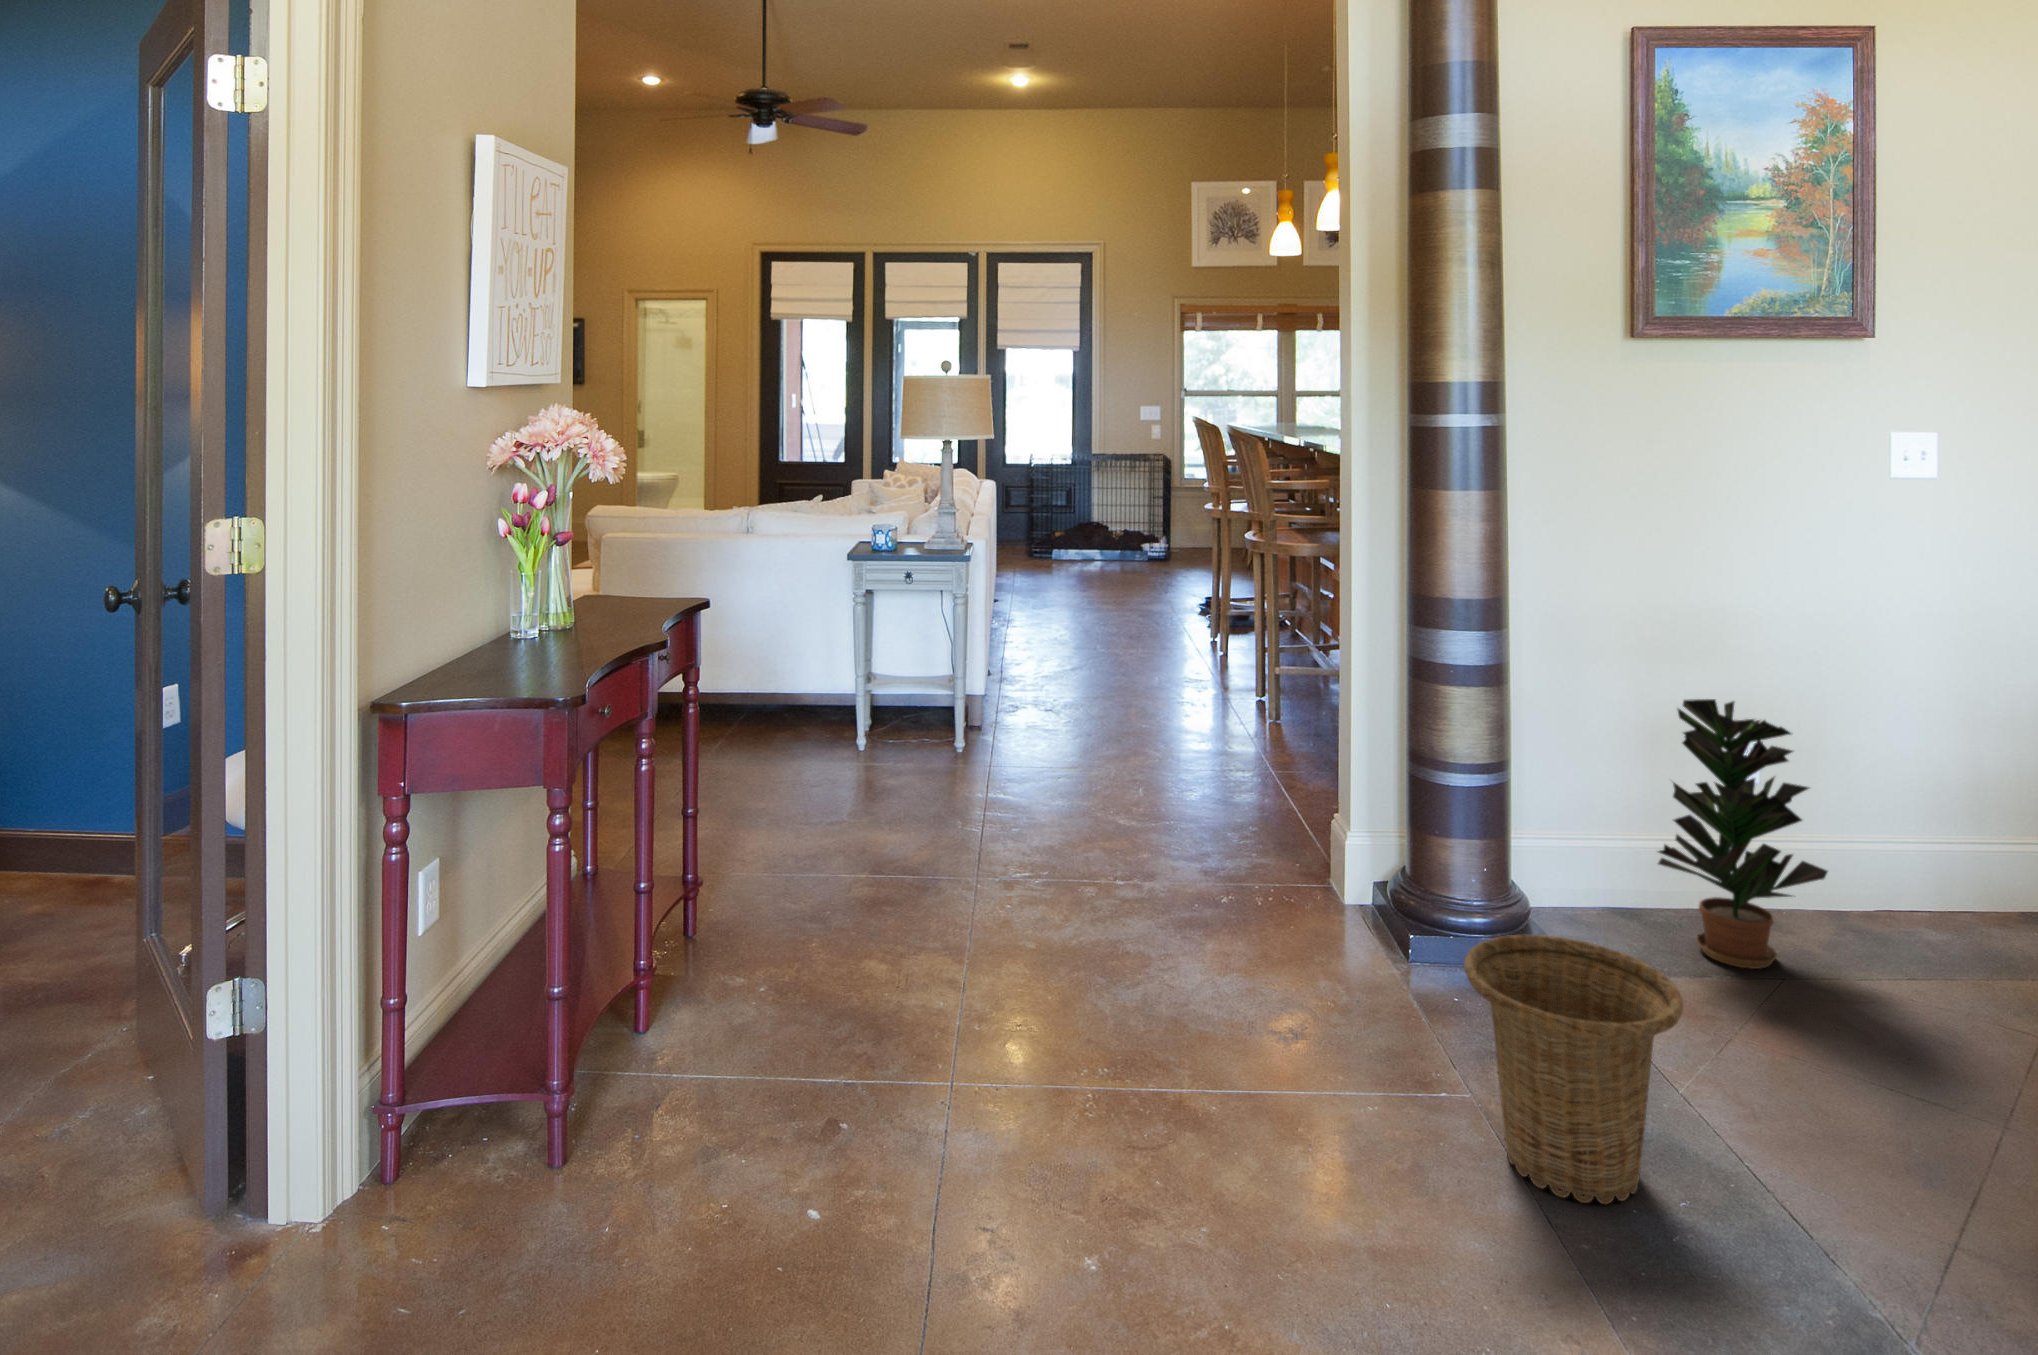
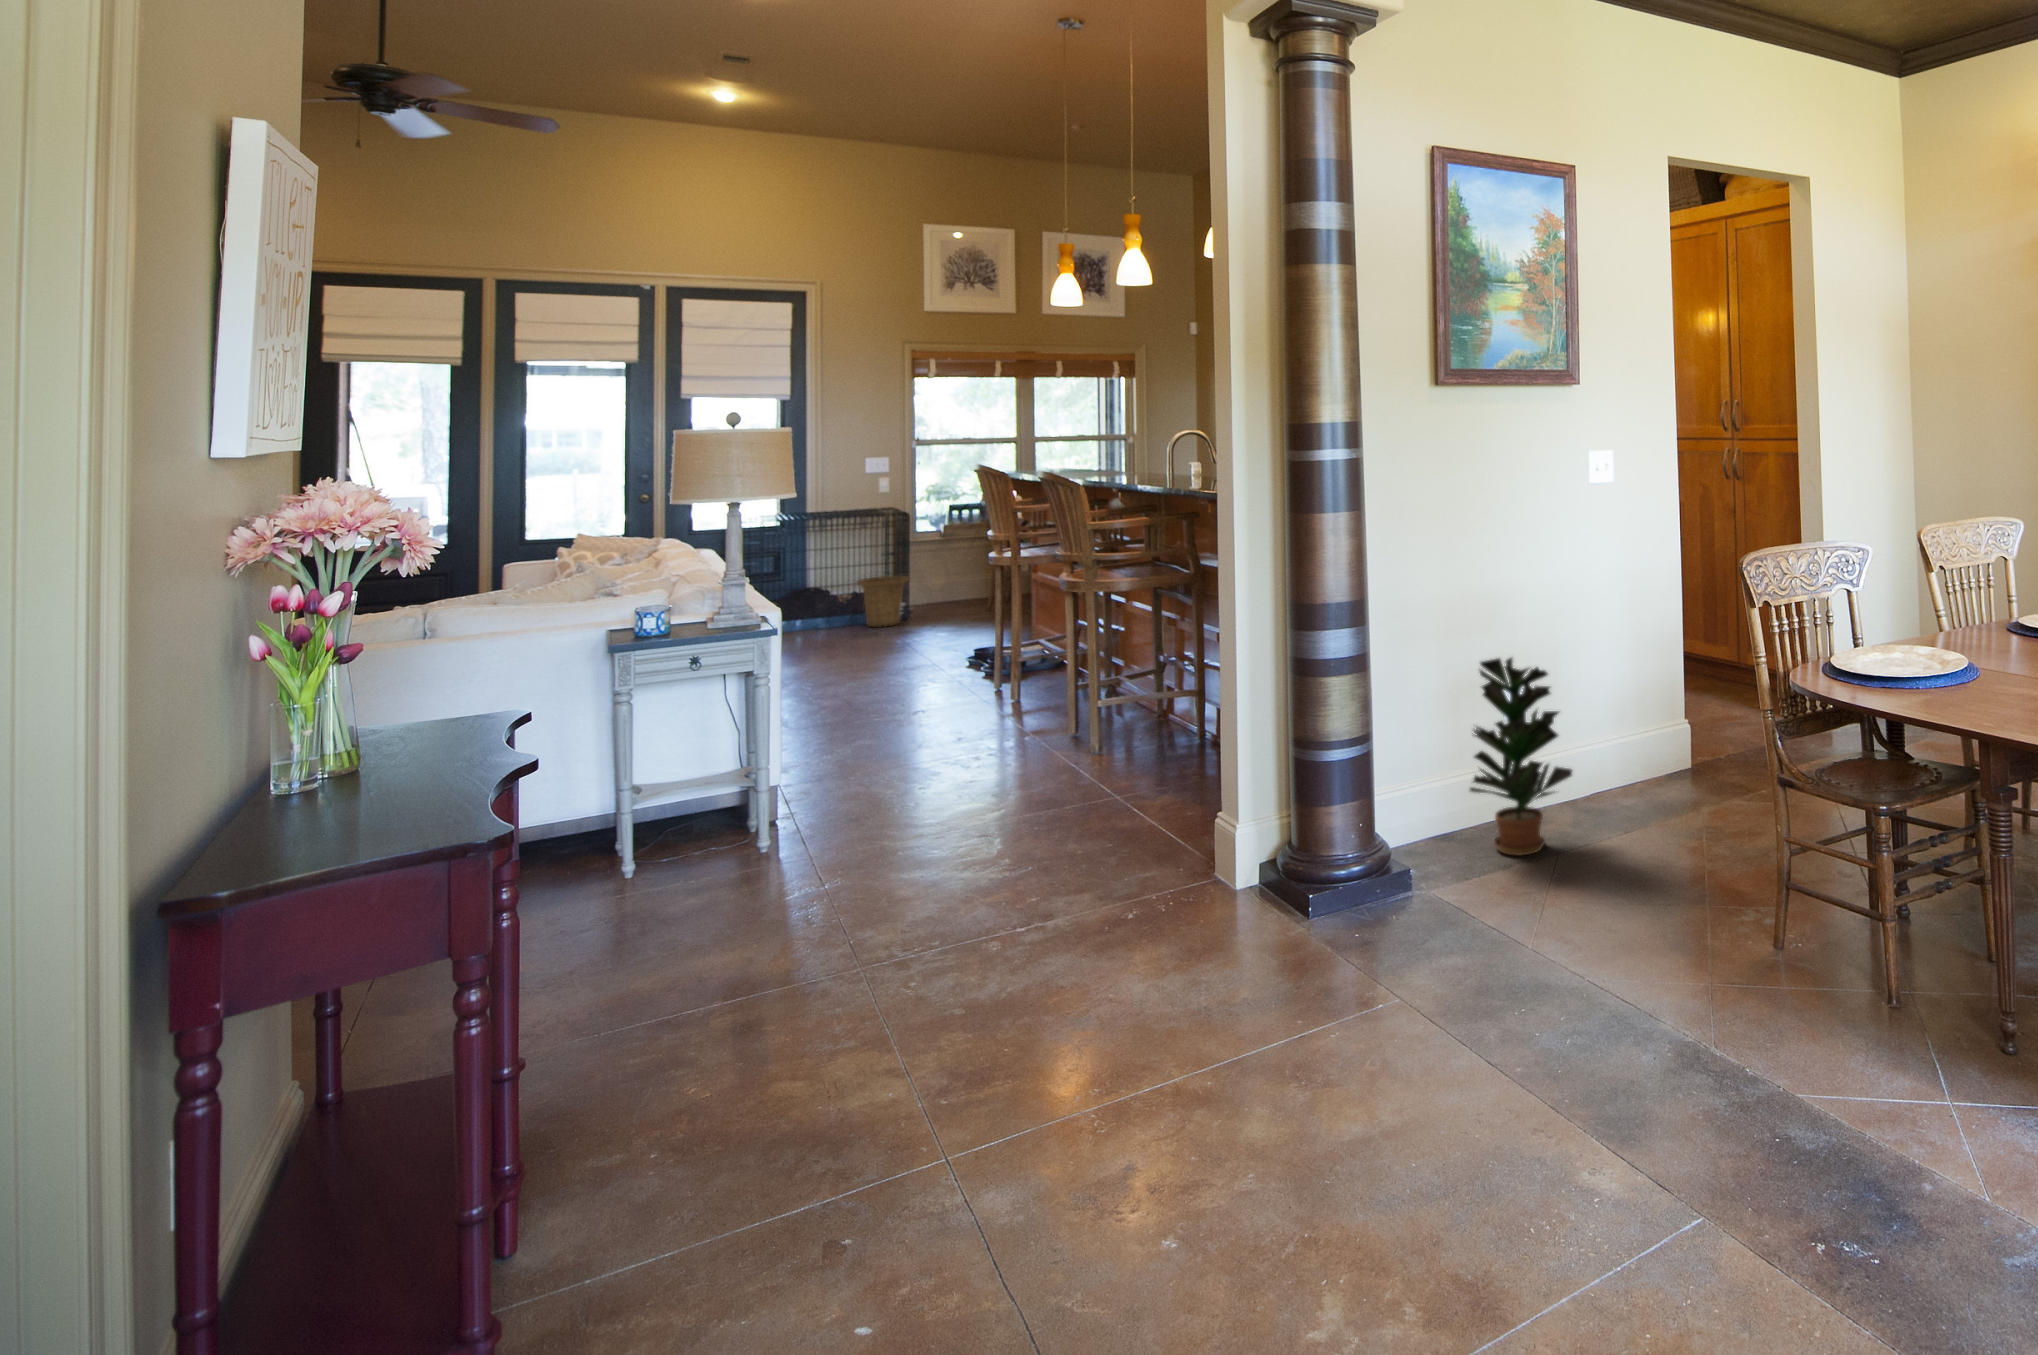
basket: present [1464,935,1683,1204] -> present [857,576,910,626]

